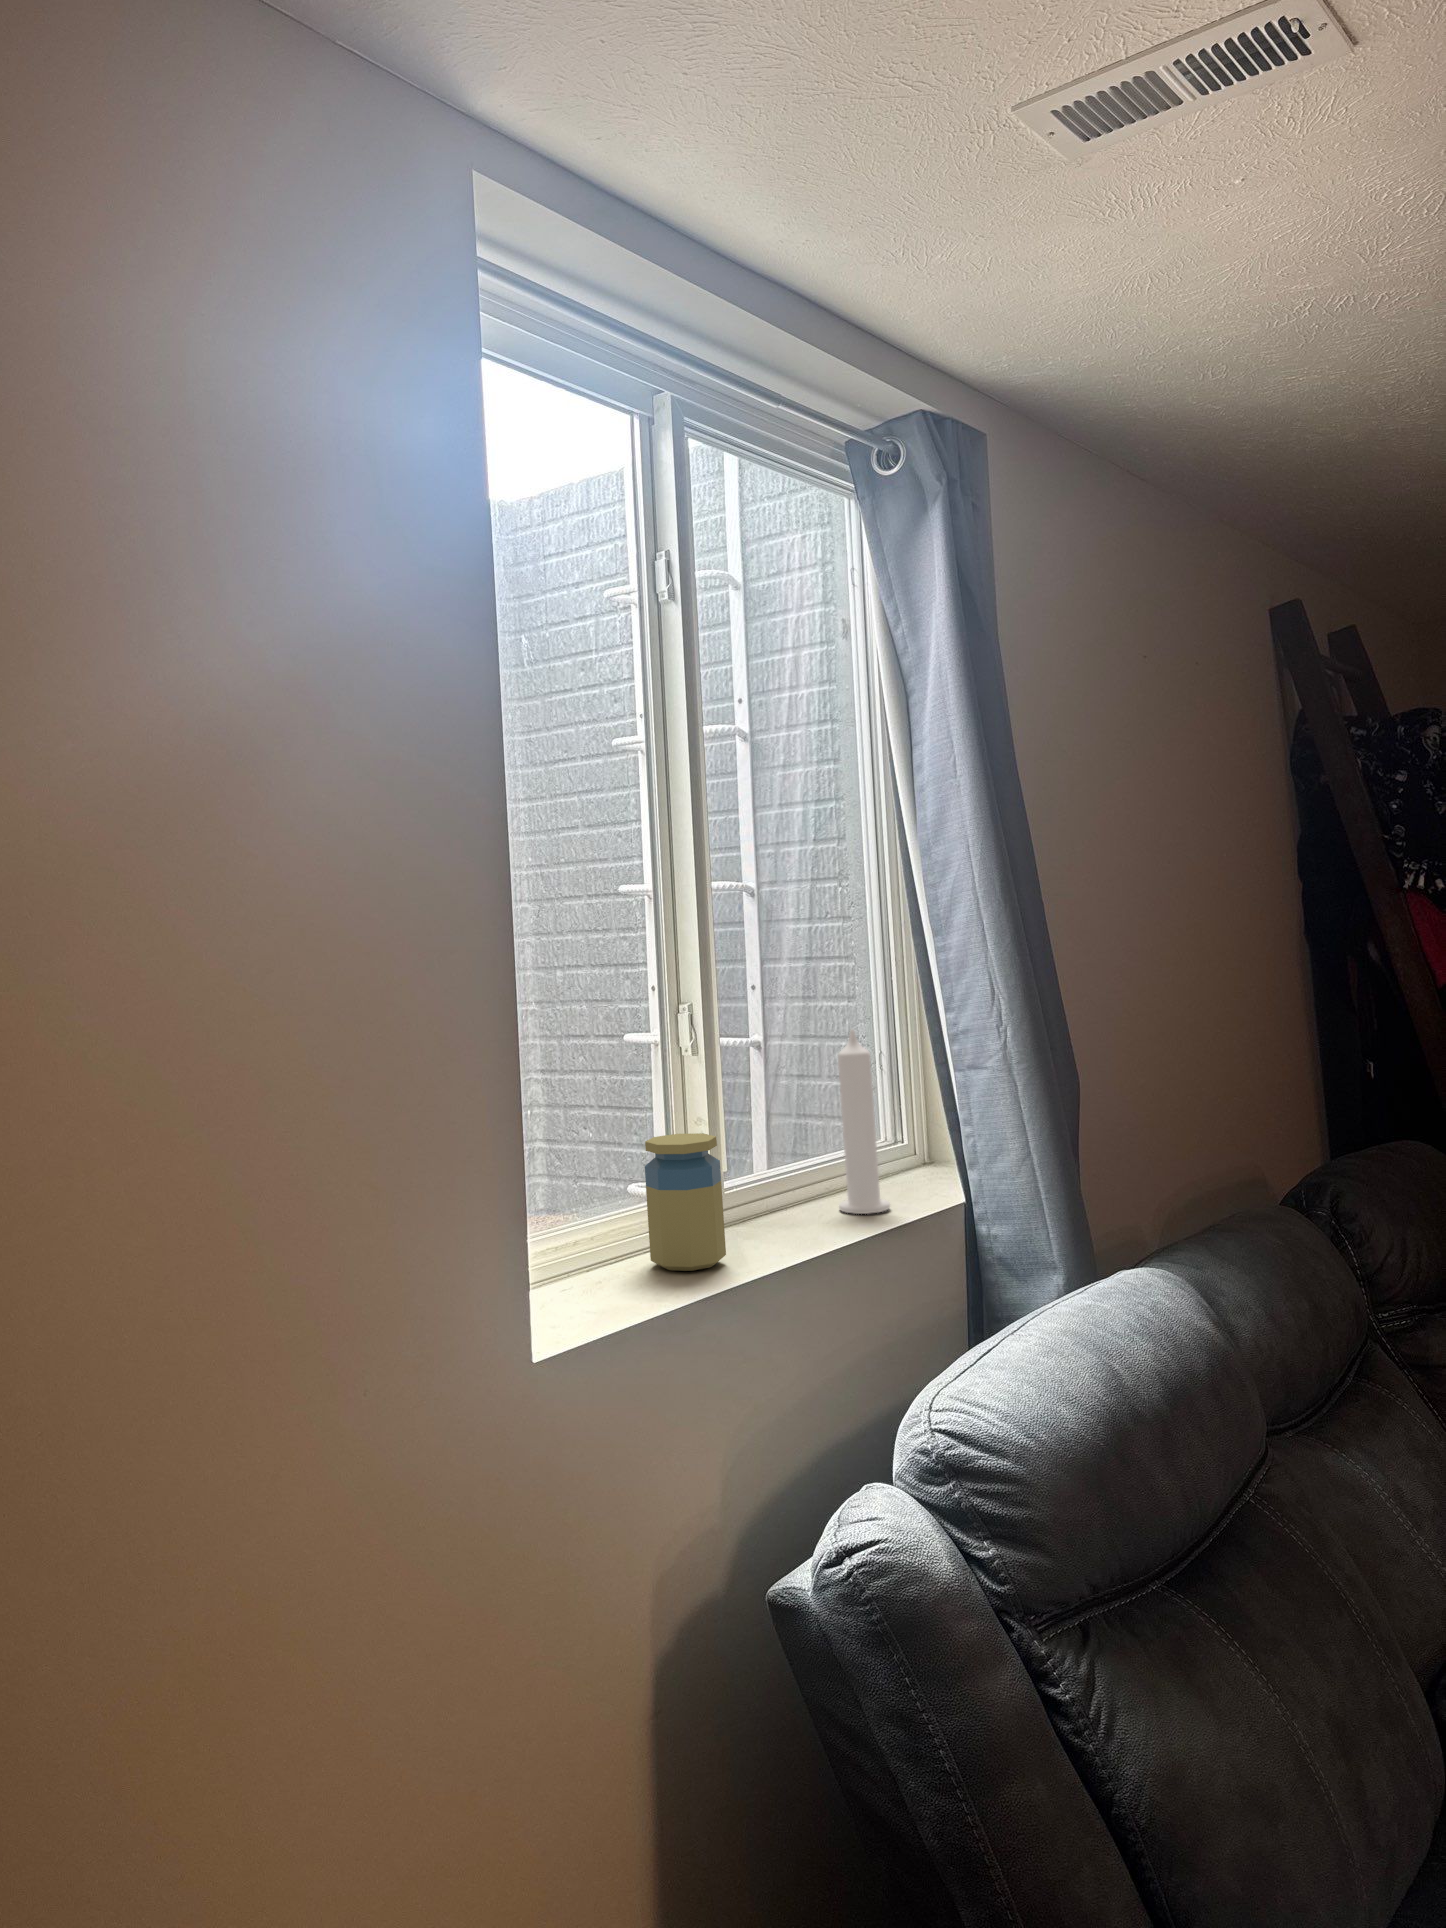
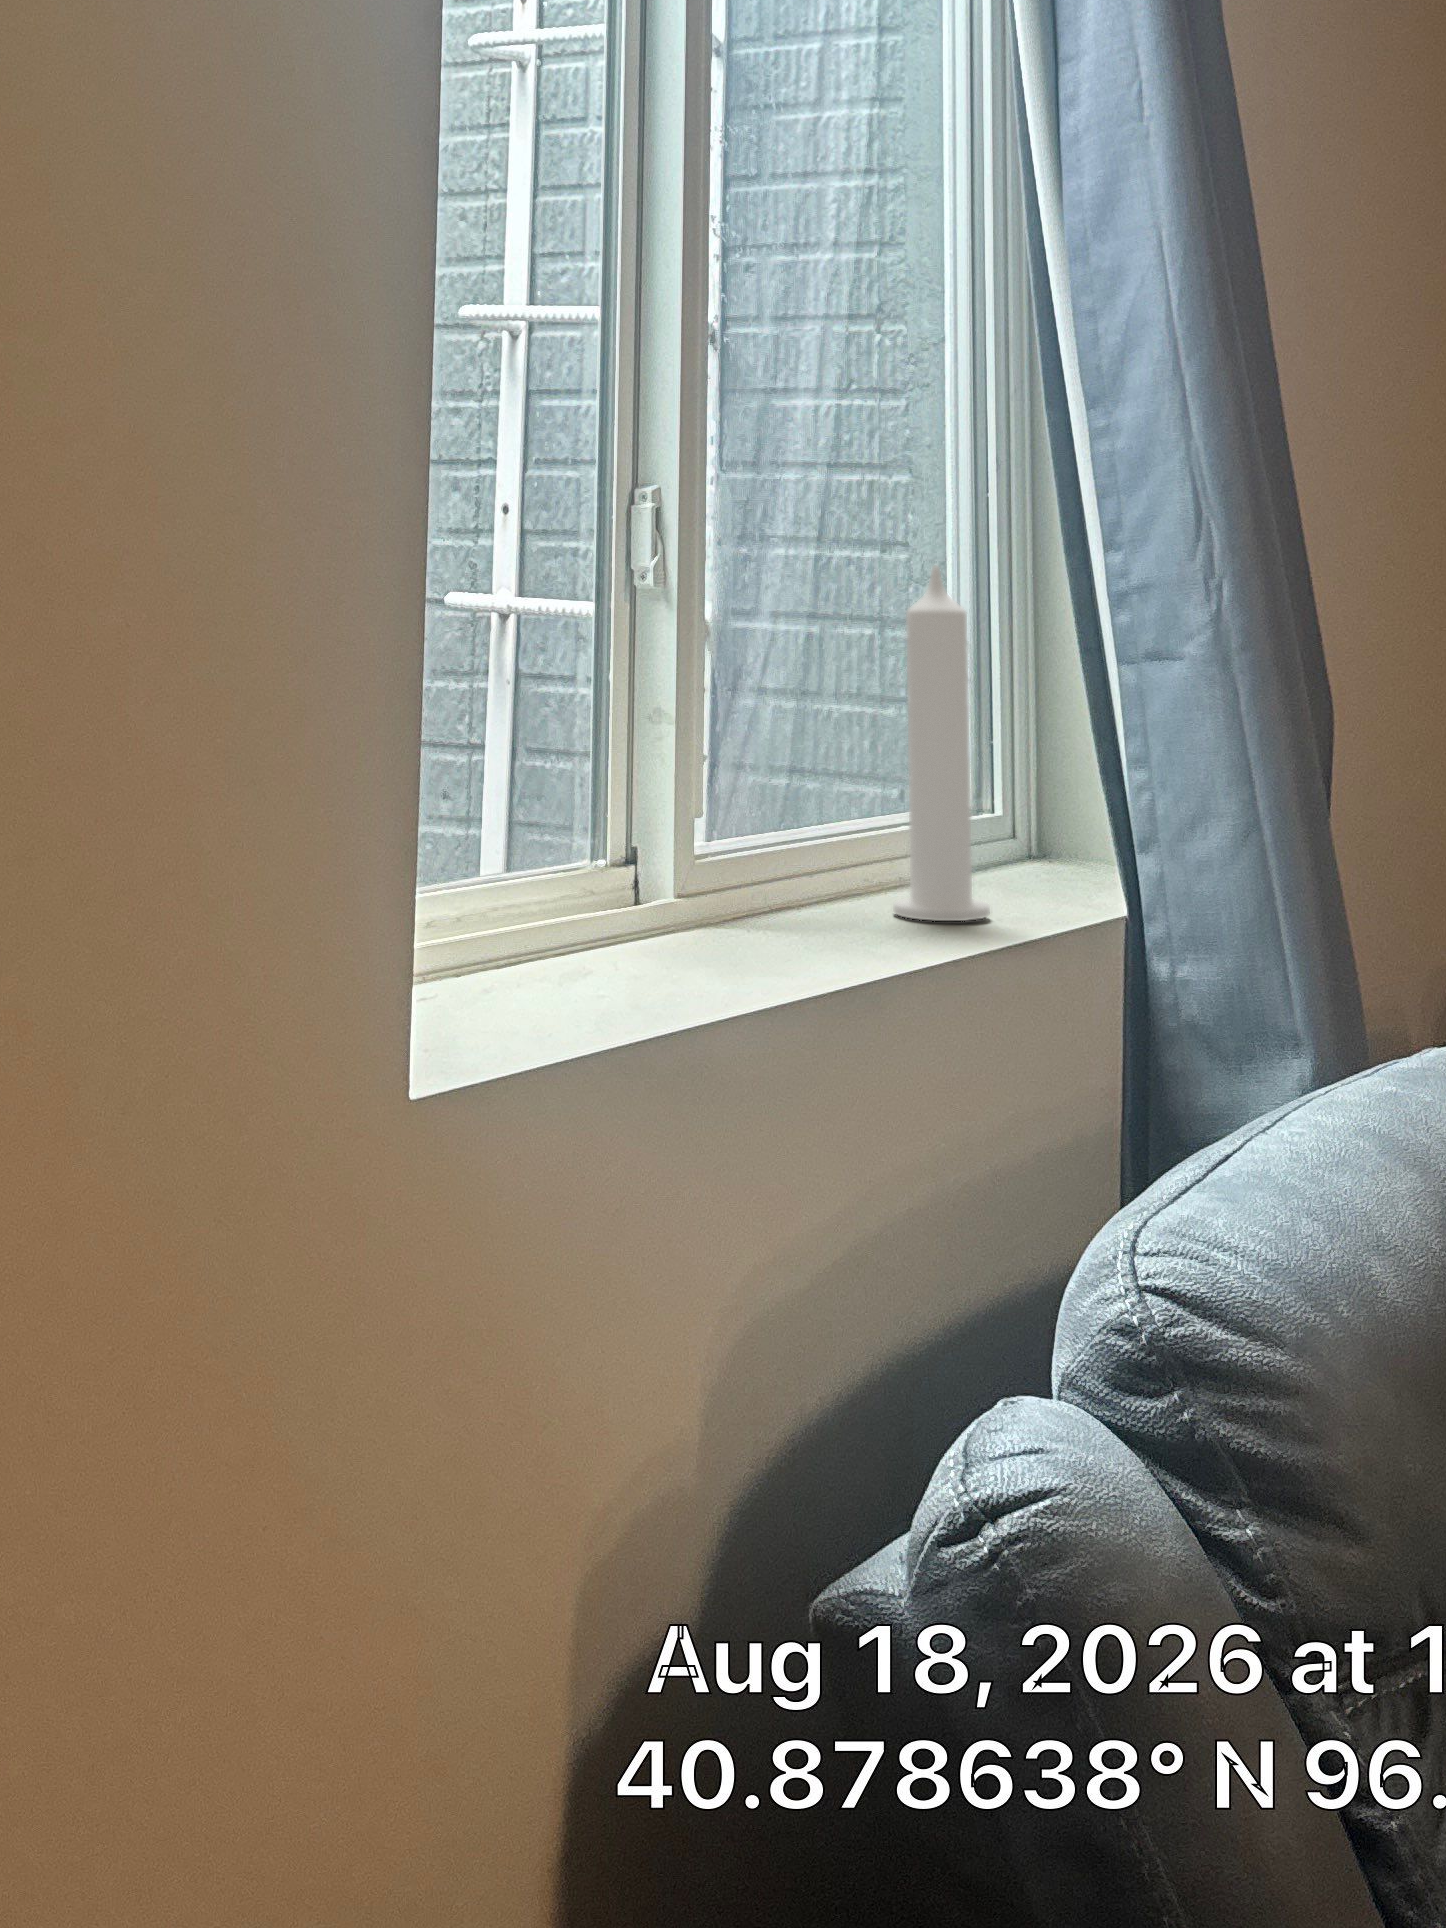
jar: present [645,1133,726,1271] -> none [574,719,718,981]

